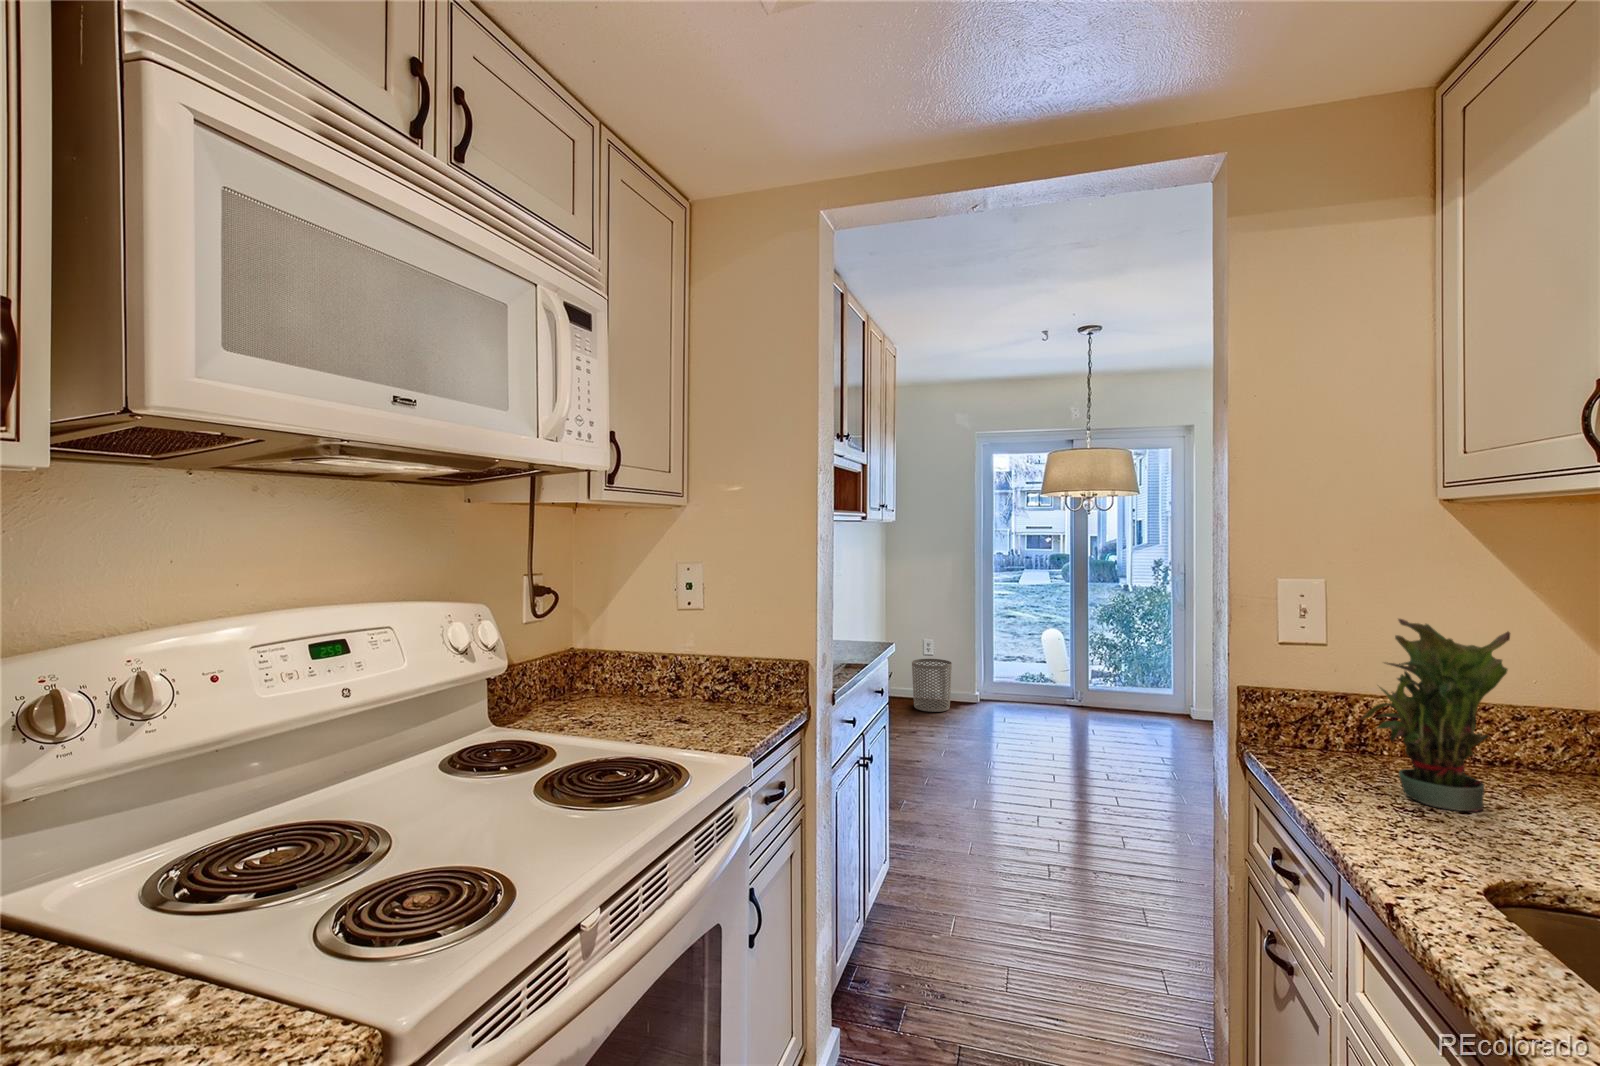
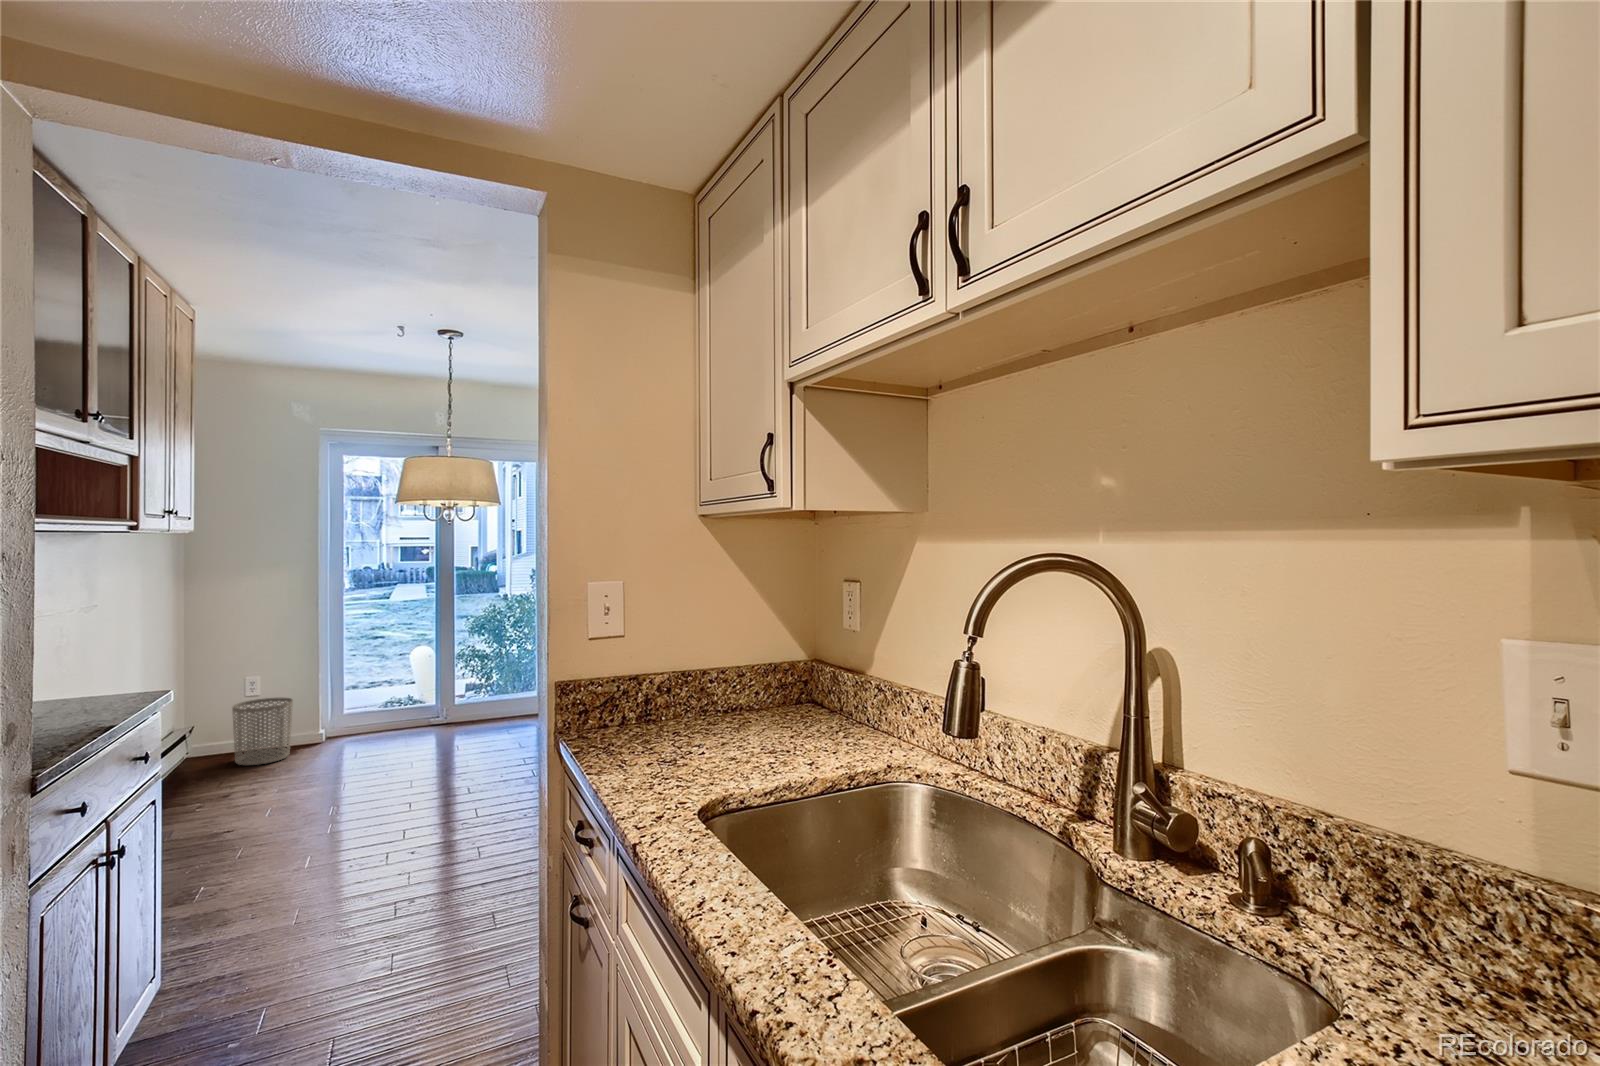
potted plant: present [1361,619,1510,812] -> none [638,610,725,754]

